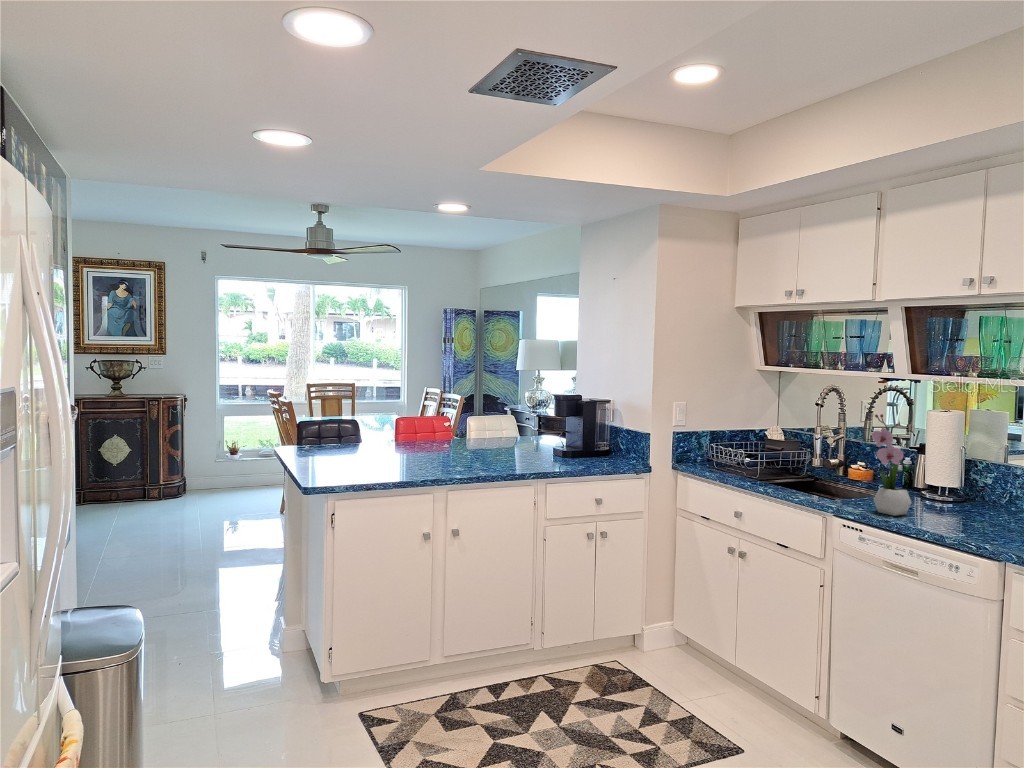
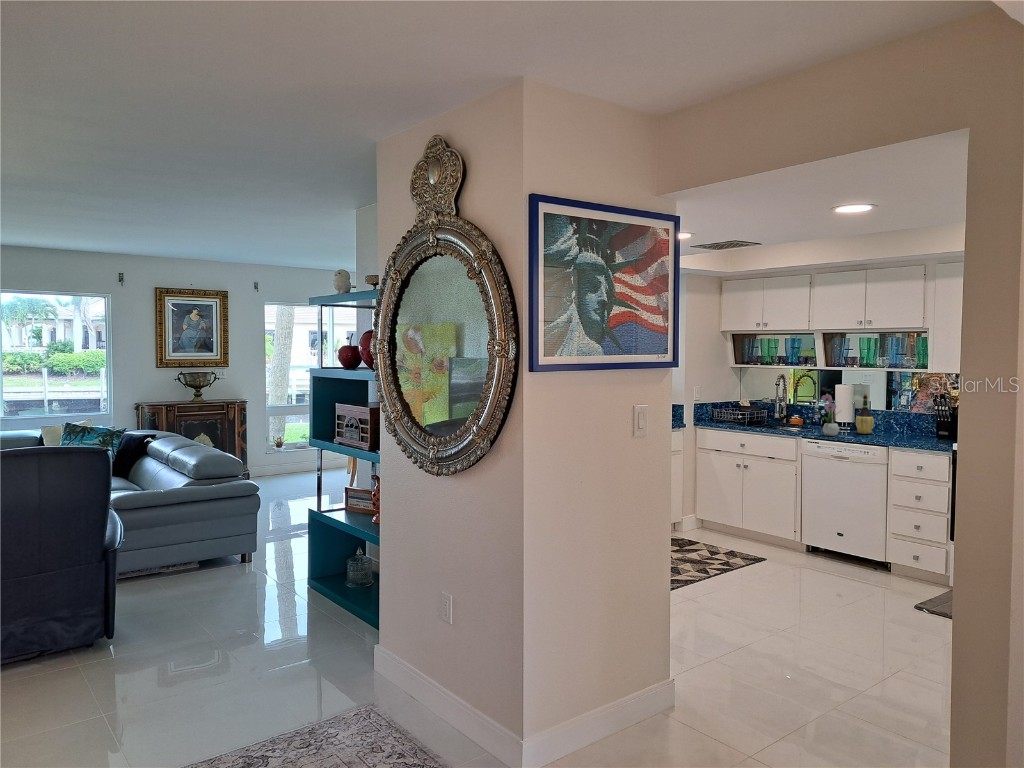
wine bottle: none [954,430,995,516] -> present [856,393,874,434]

